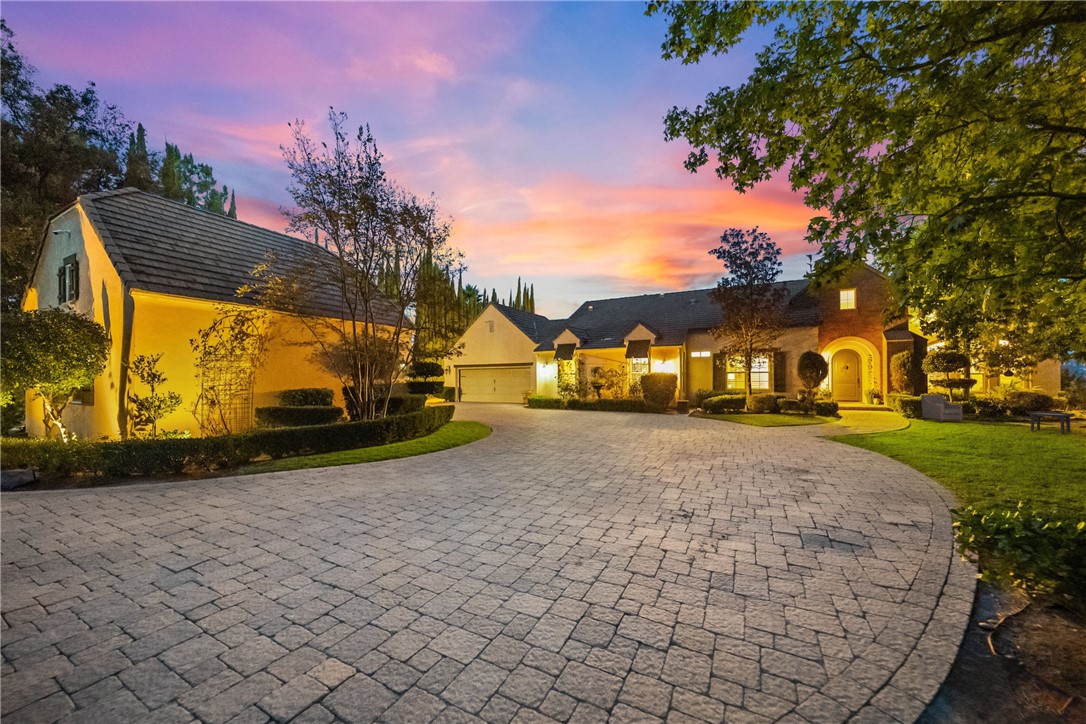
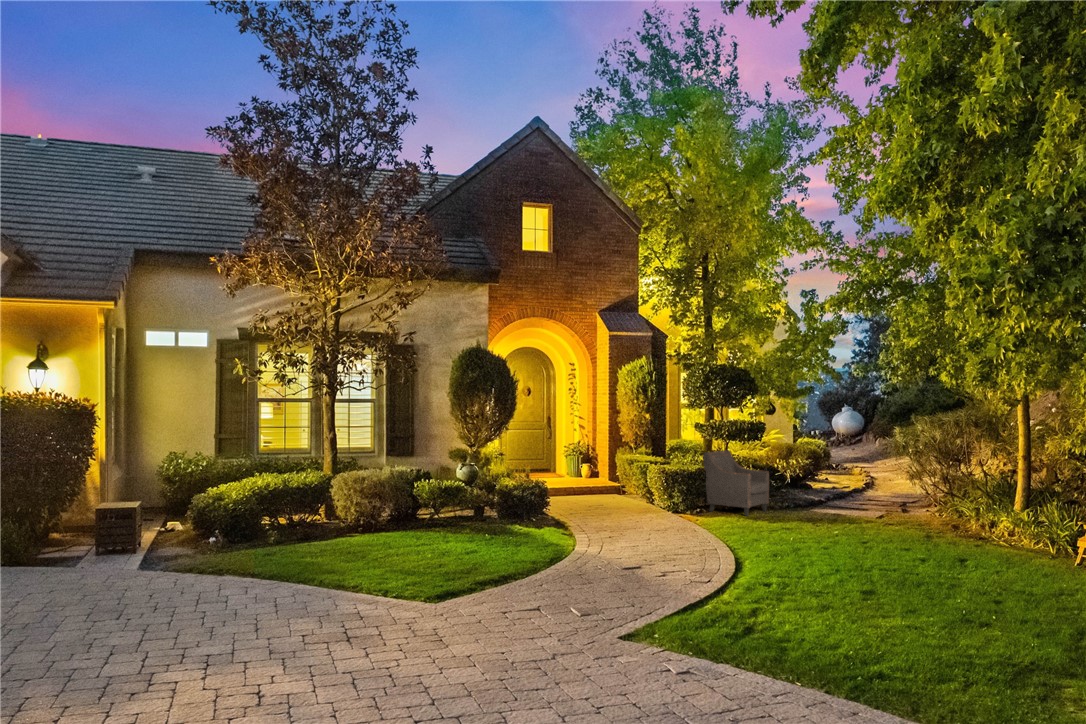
round table: present [1026,411,1075,434] -> none [875,479,947,525]

